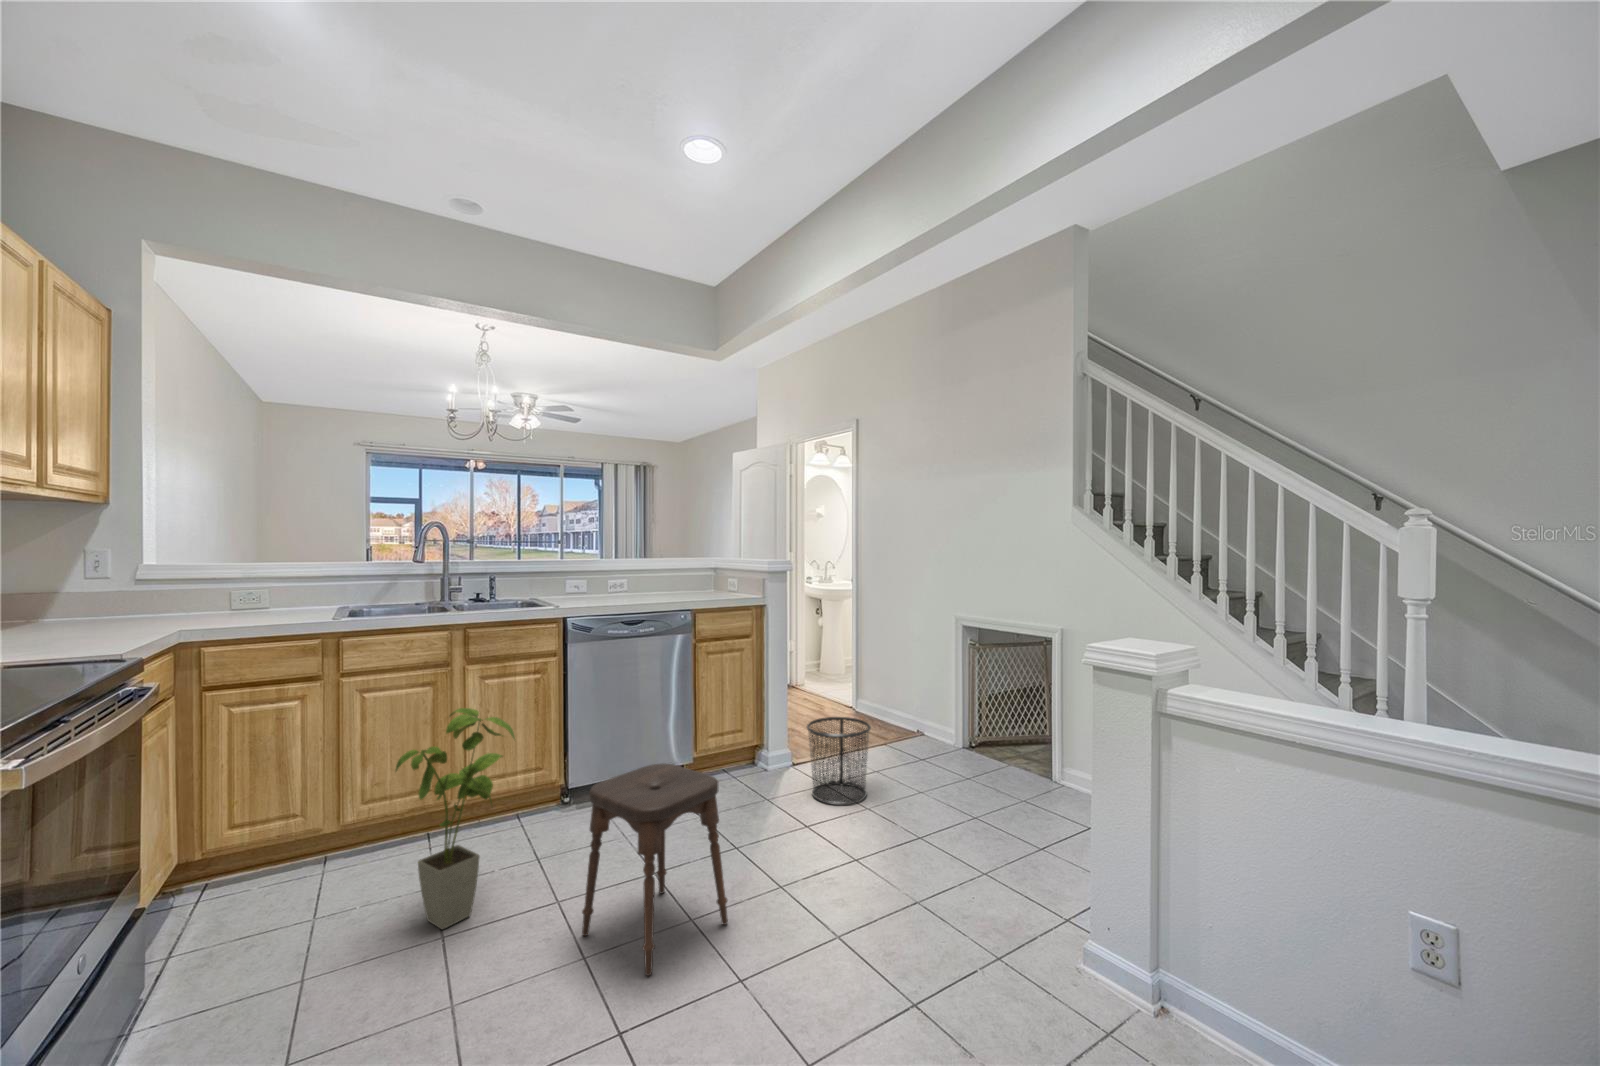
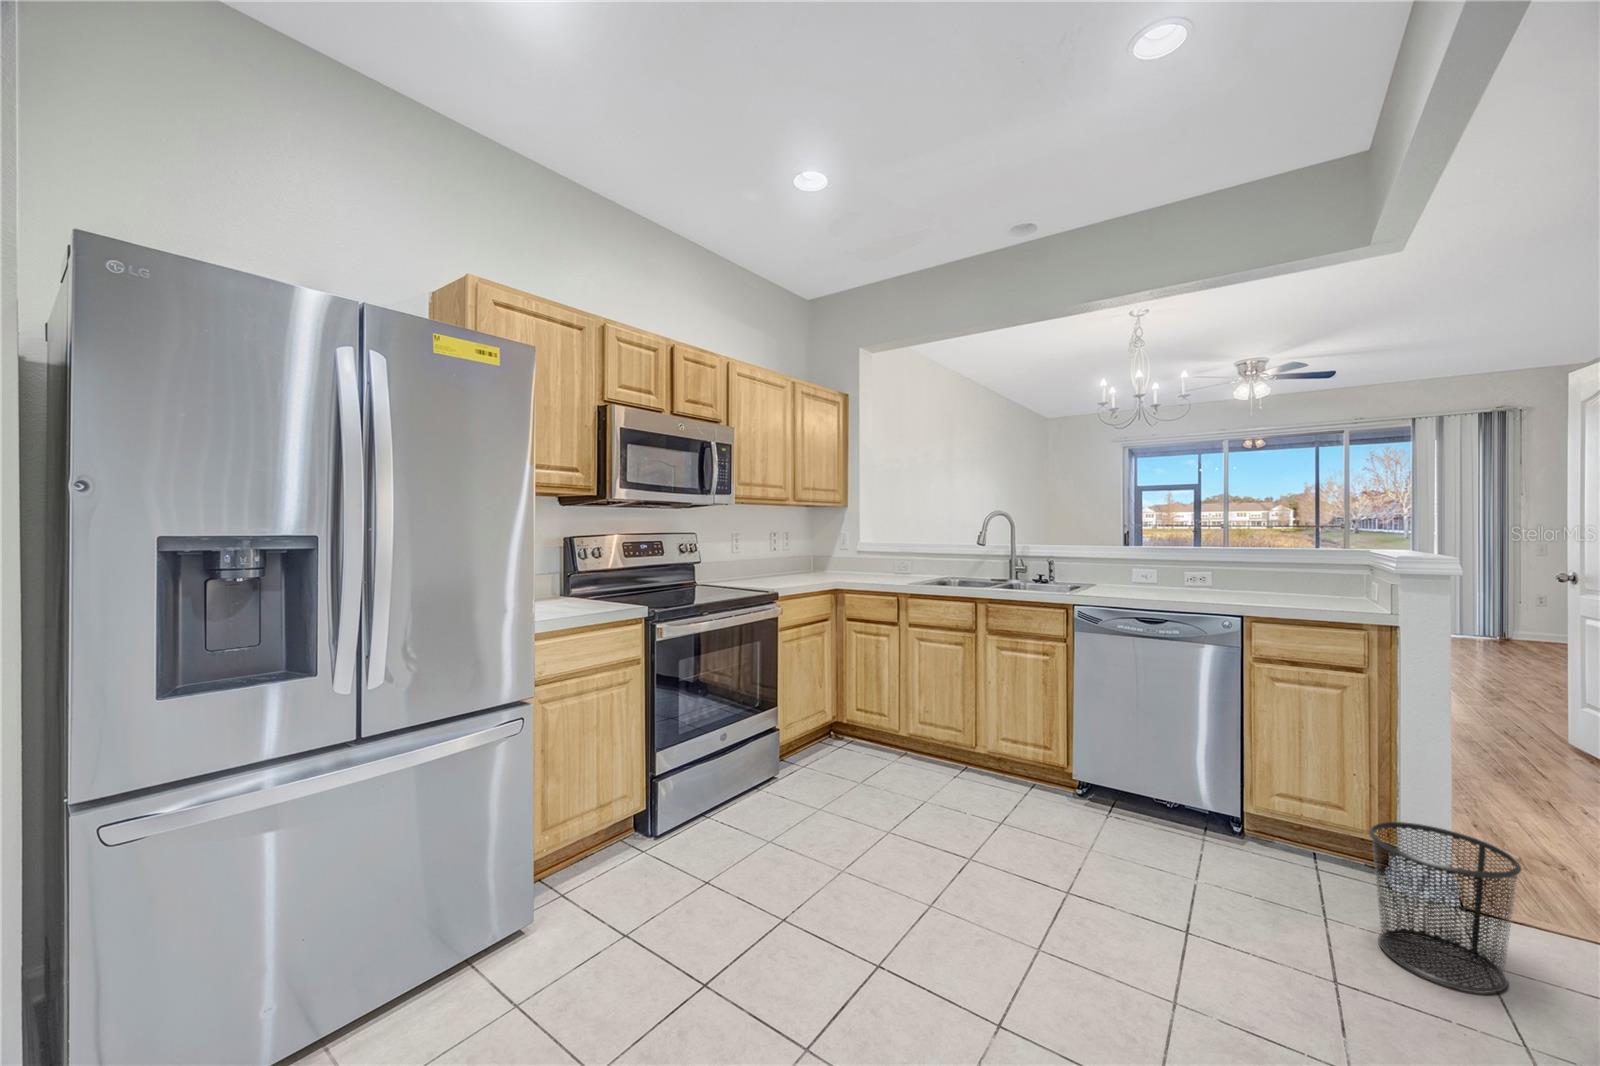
house plant: present [396,708,515,929] -> none [869,660,956,825]
stool: present [582,763,728,975] -> none [928,752,1041,953]

